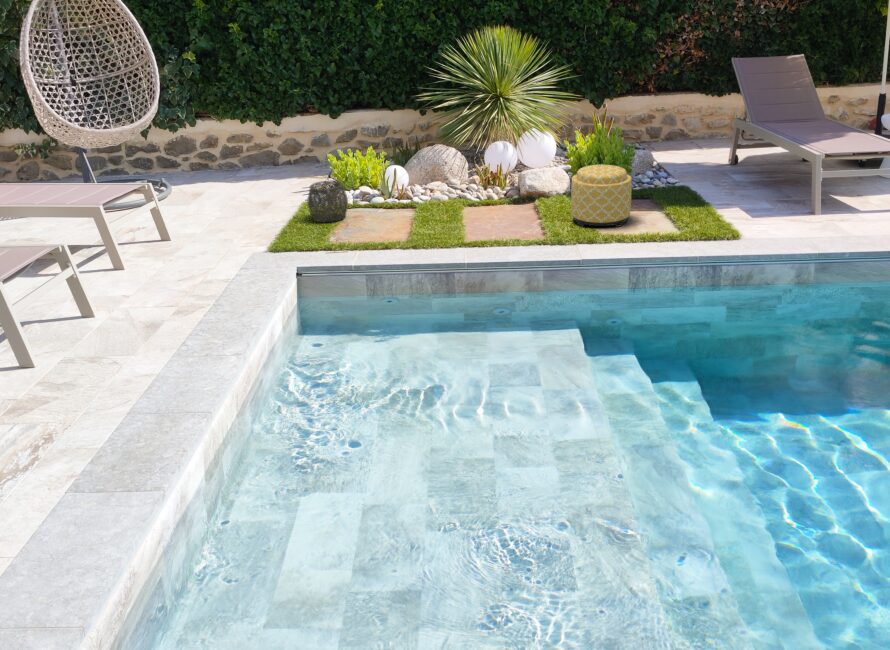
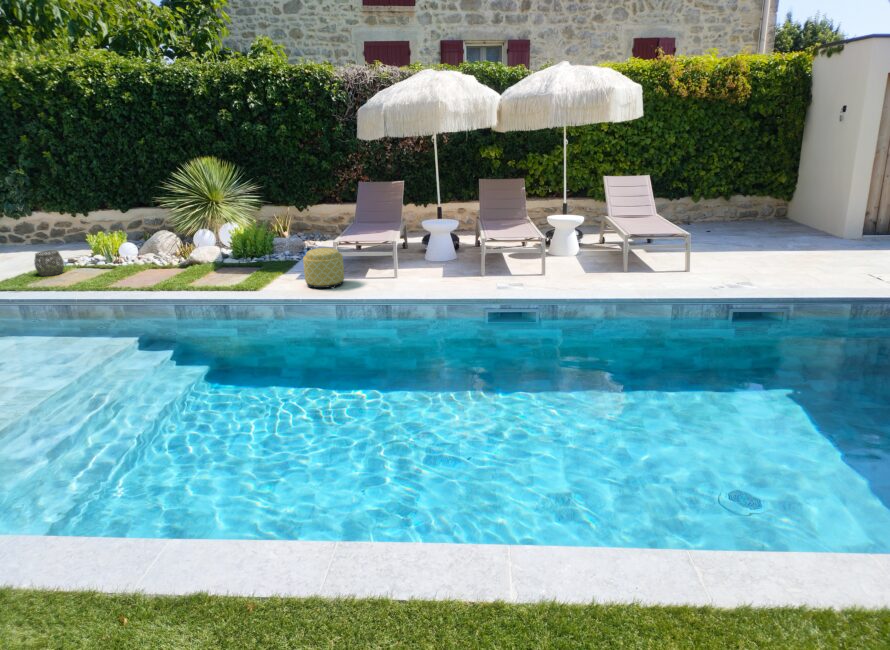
ottoman: present [571,165,632,227] -> present [303,248,344,289]

